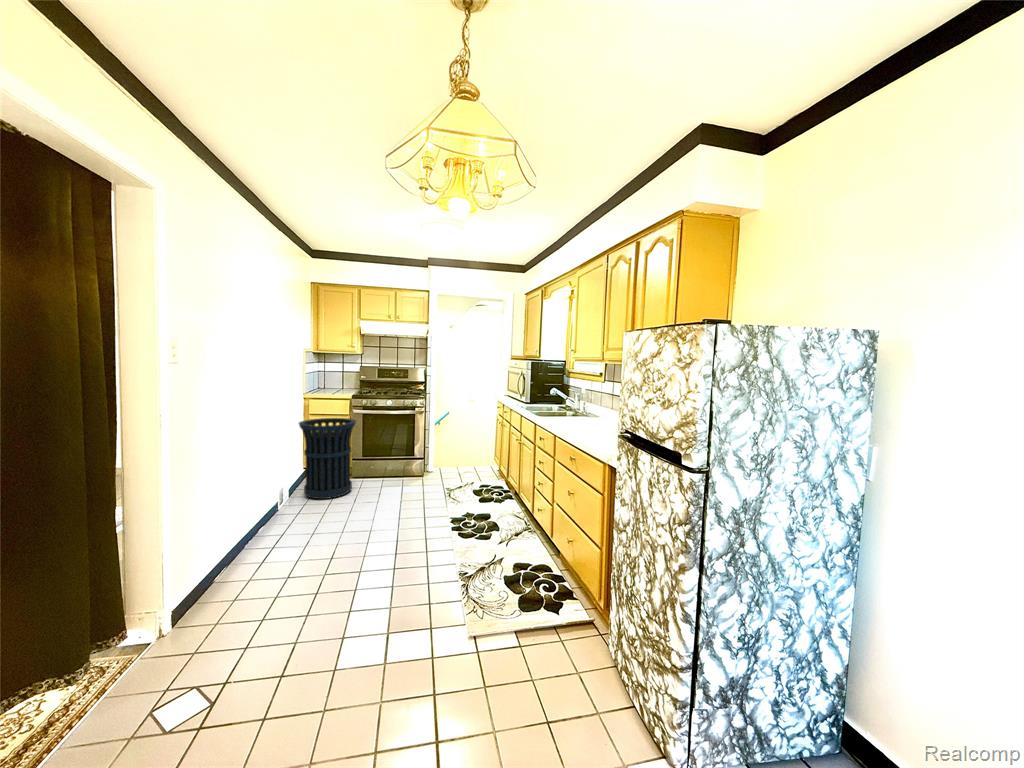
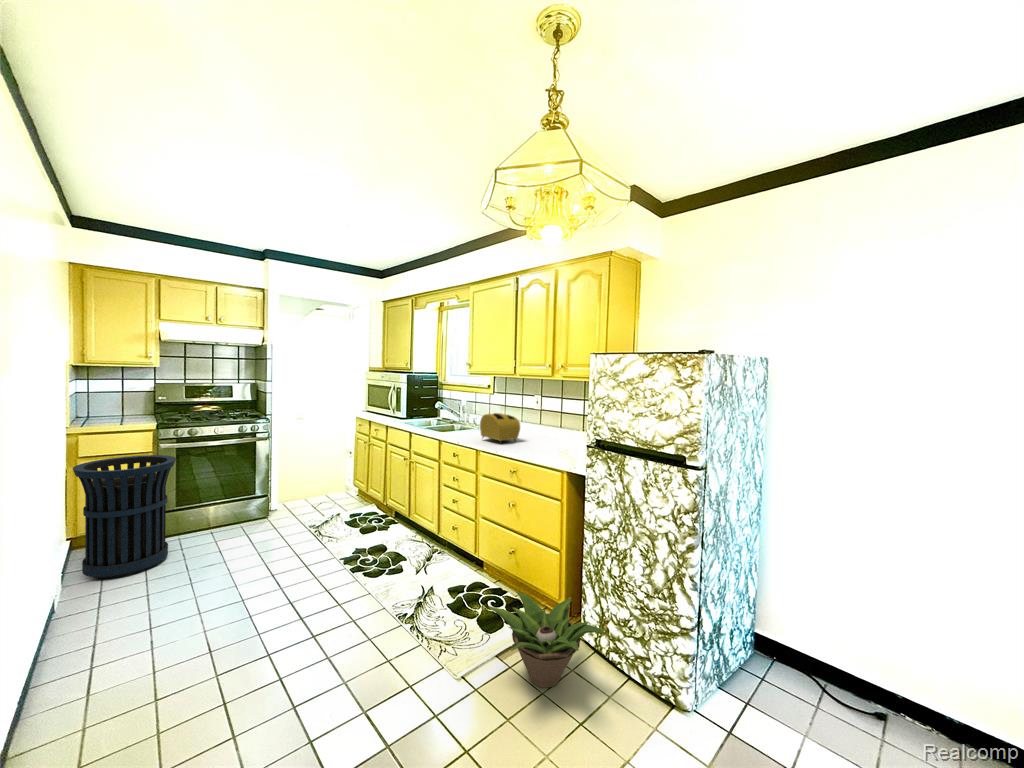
toaster: none [562,398,597,430] -> present [480,413,520,443]
decorative plant: none [491,576,597,679] -> present [489,591,605,688]

